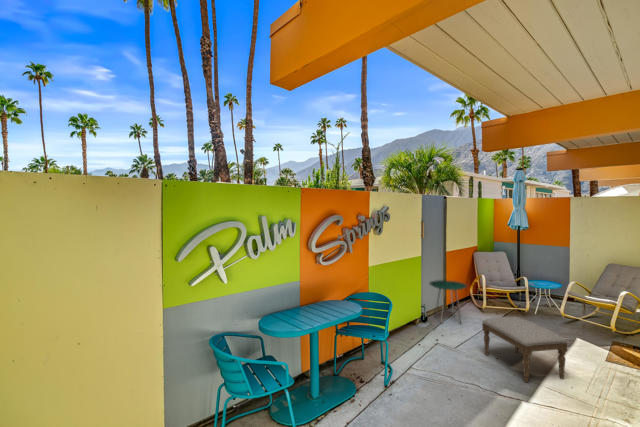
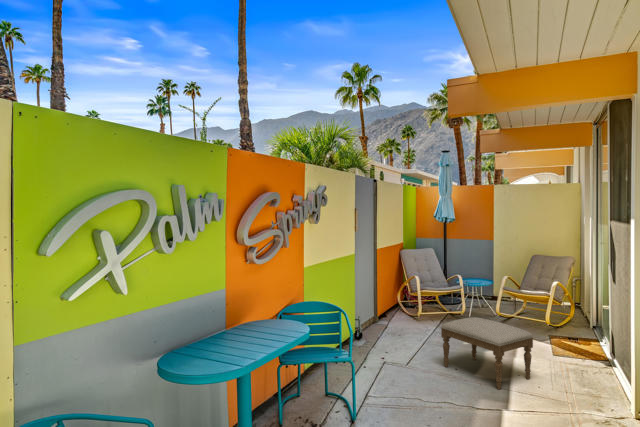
side table: present [430,280,467,321] -> none [364,285,408,340]

